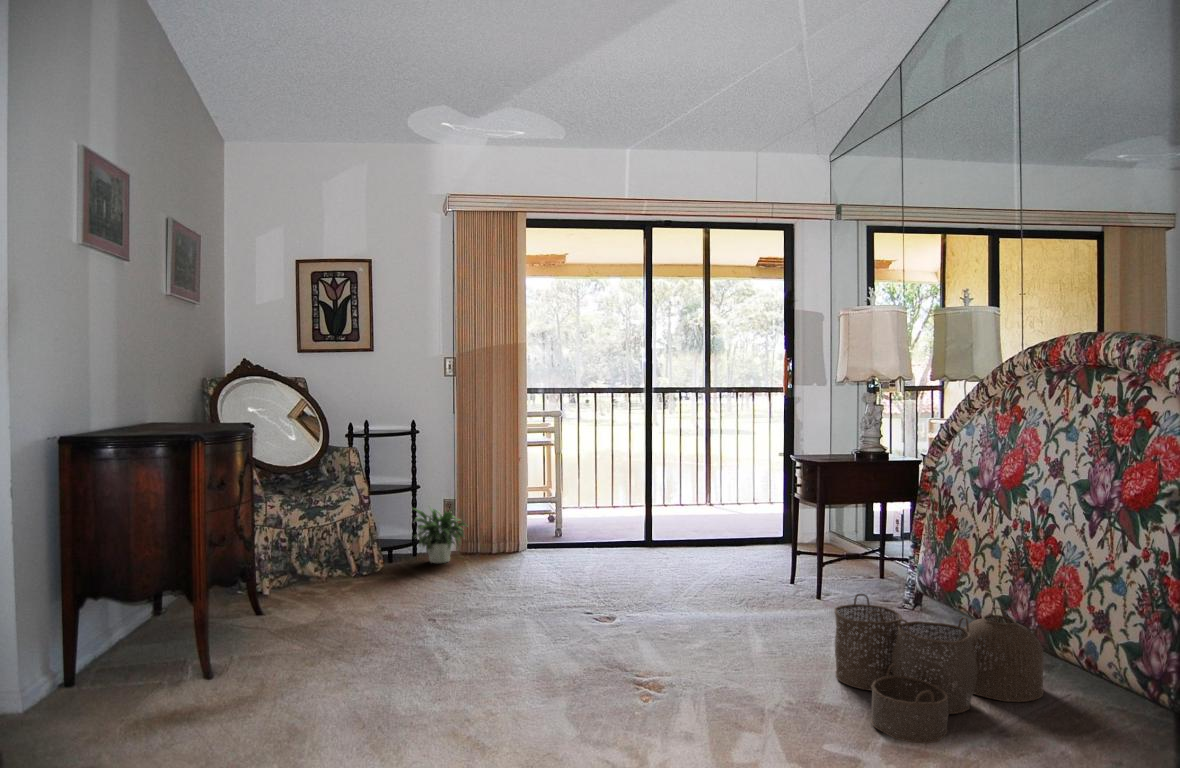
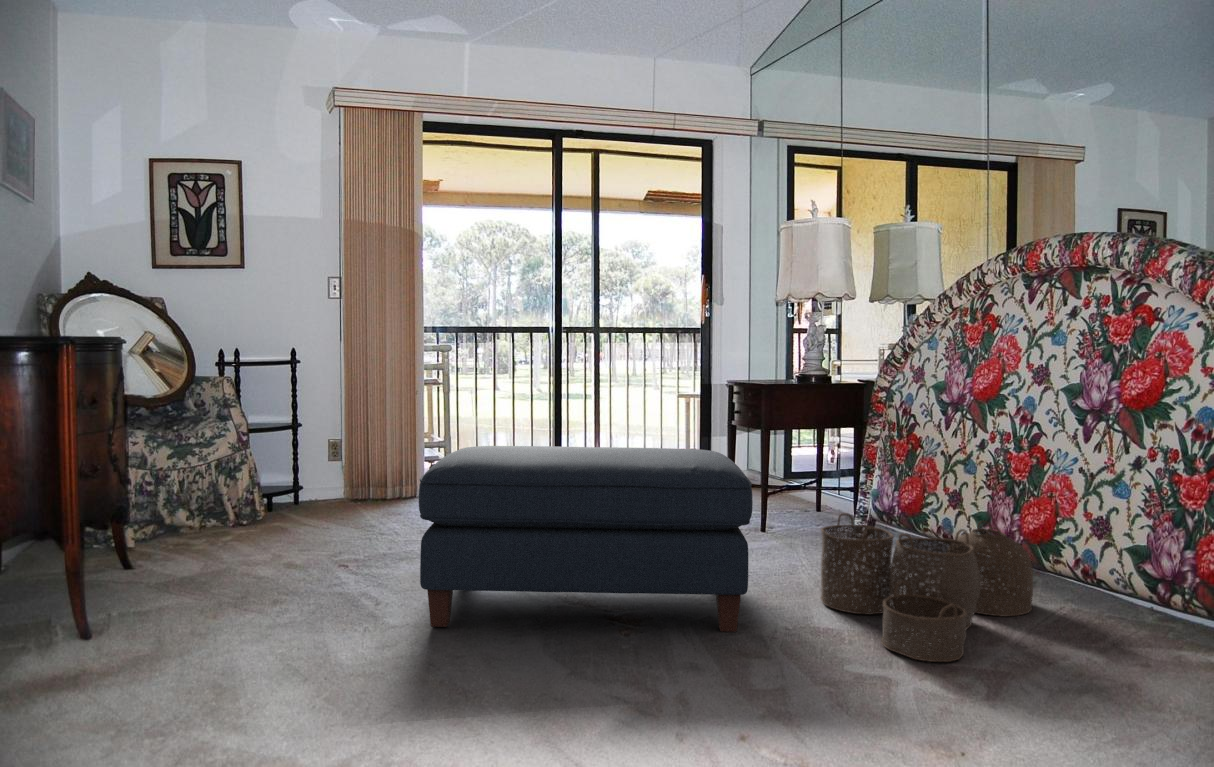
potted plant: present [413,508,468,563] -> none [293,448,370,513]
ottoman: none [476,521,758,700] -> present [419,446,753,632]

